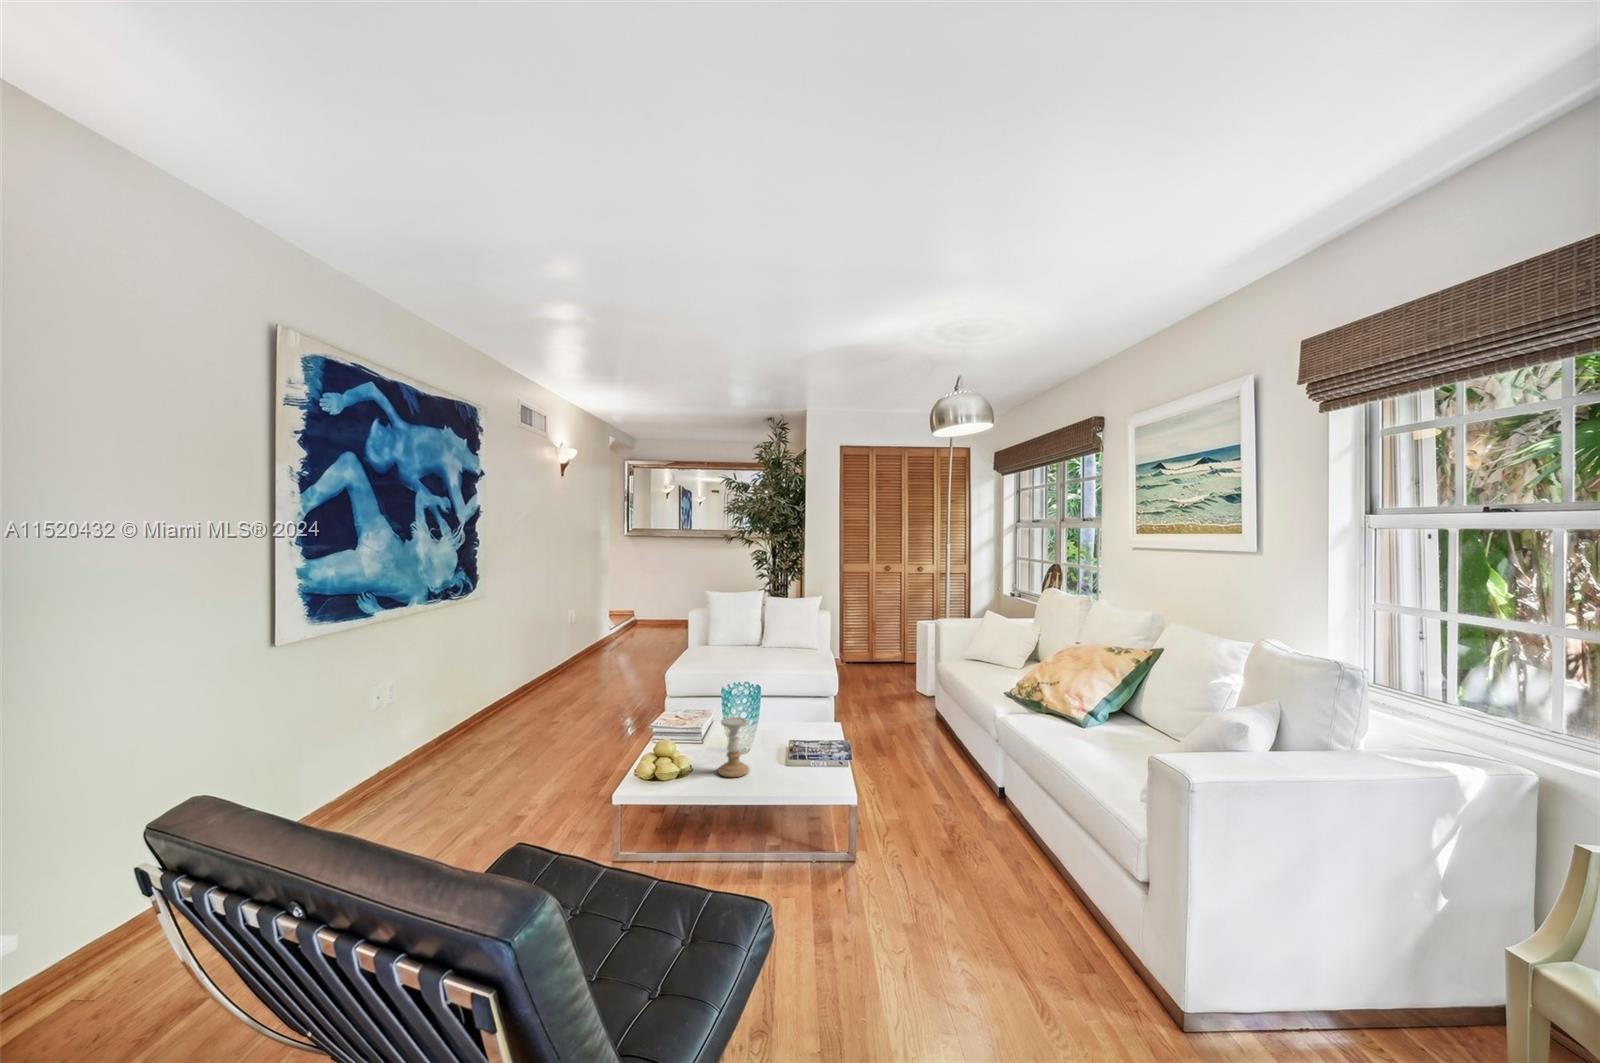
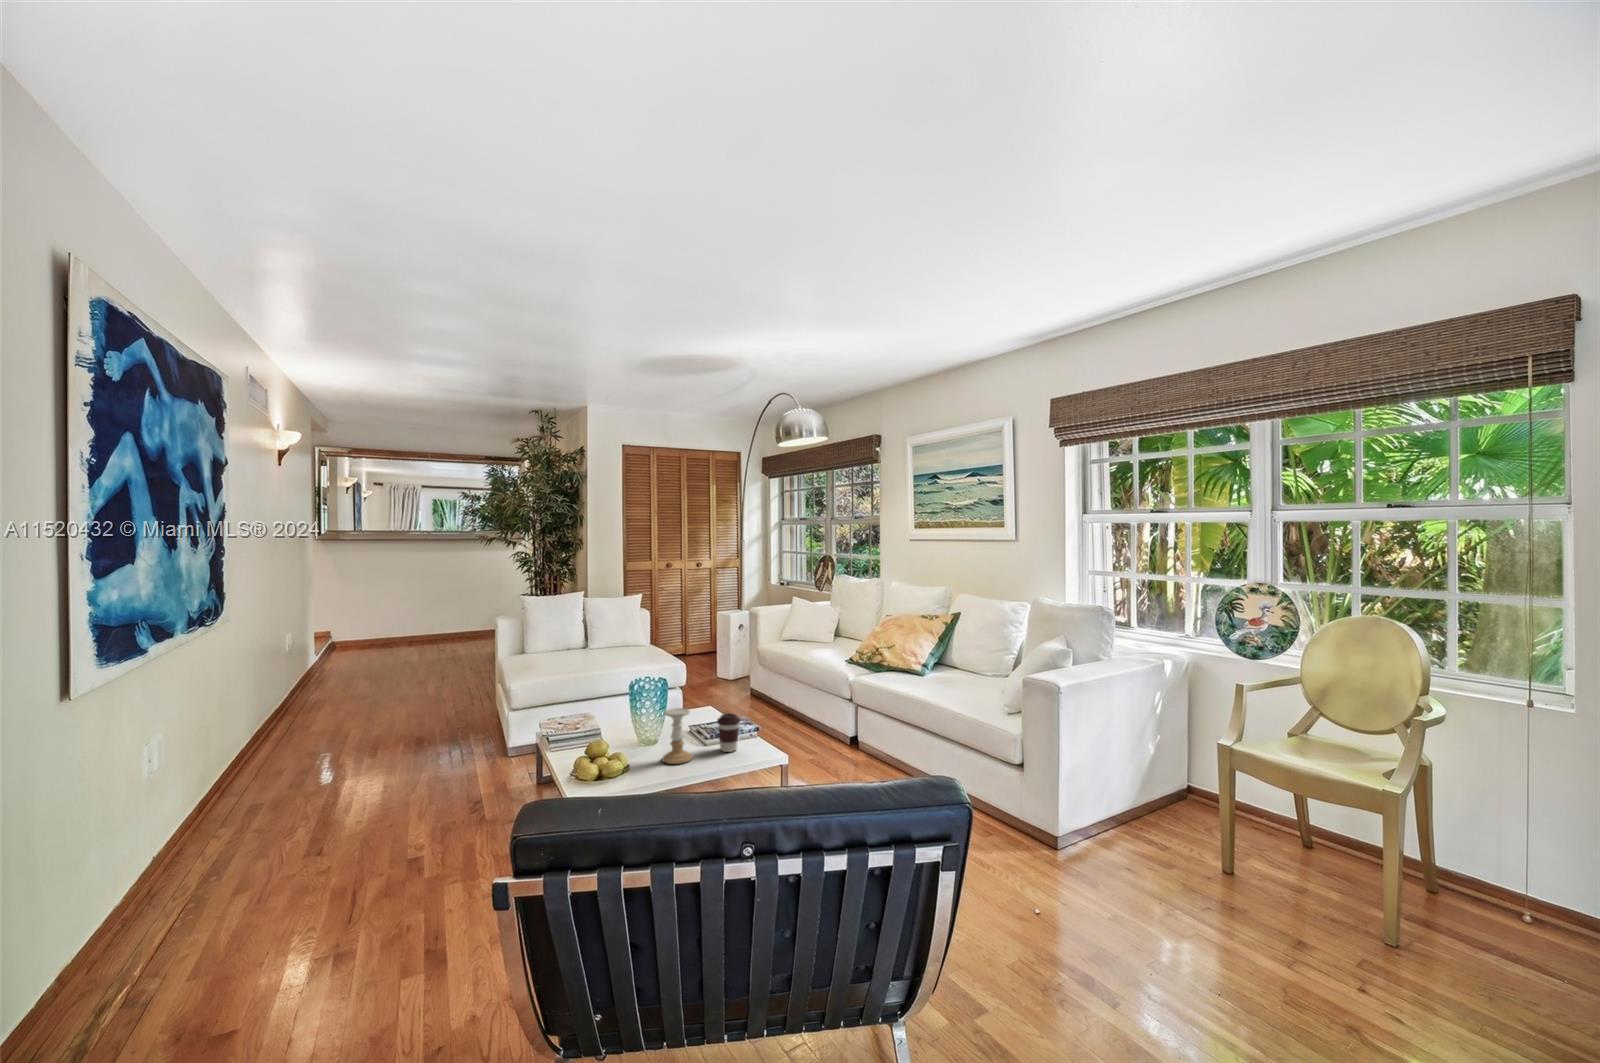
coffee cup: none [779,732,804,775] -> present [717,713,740,752]

